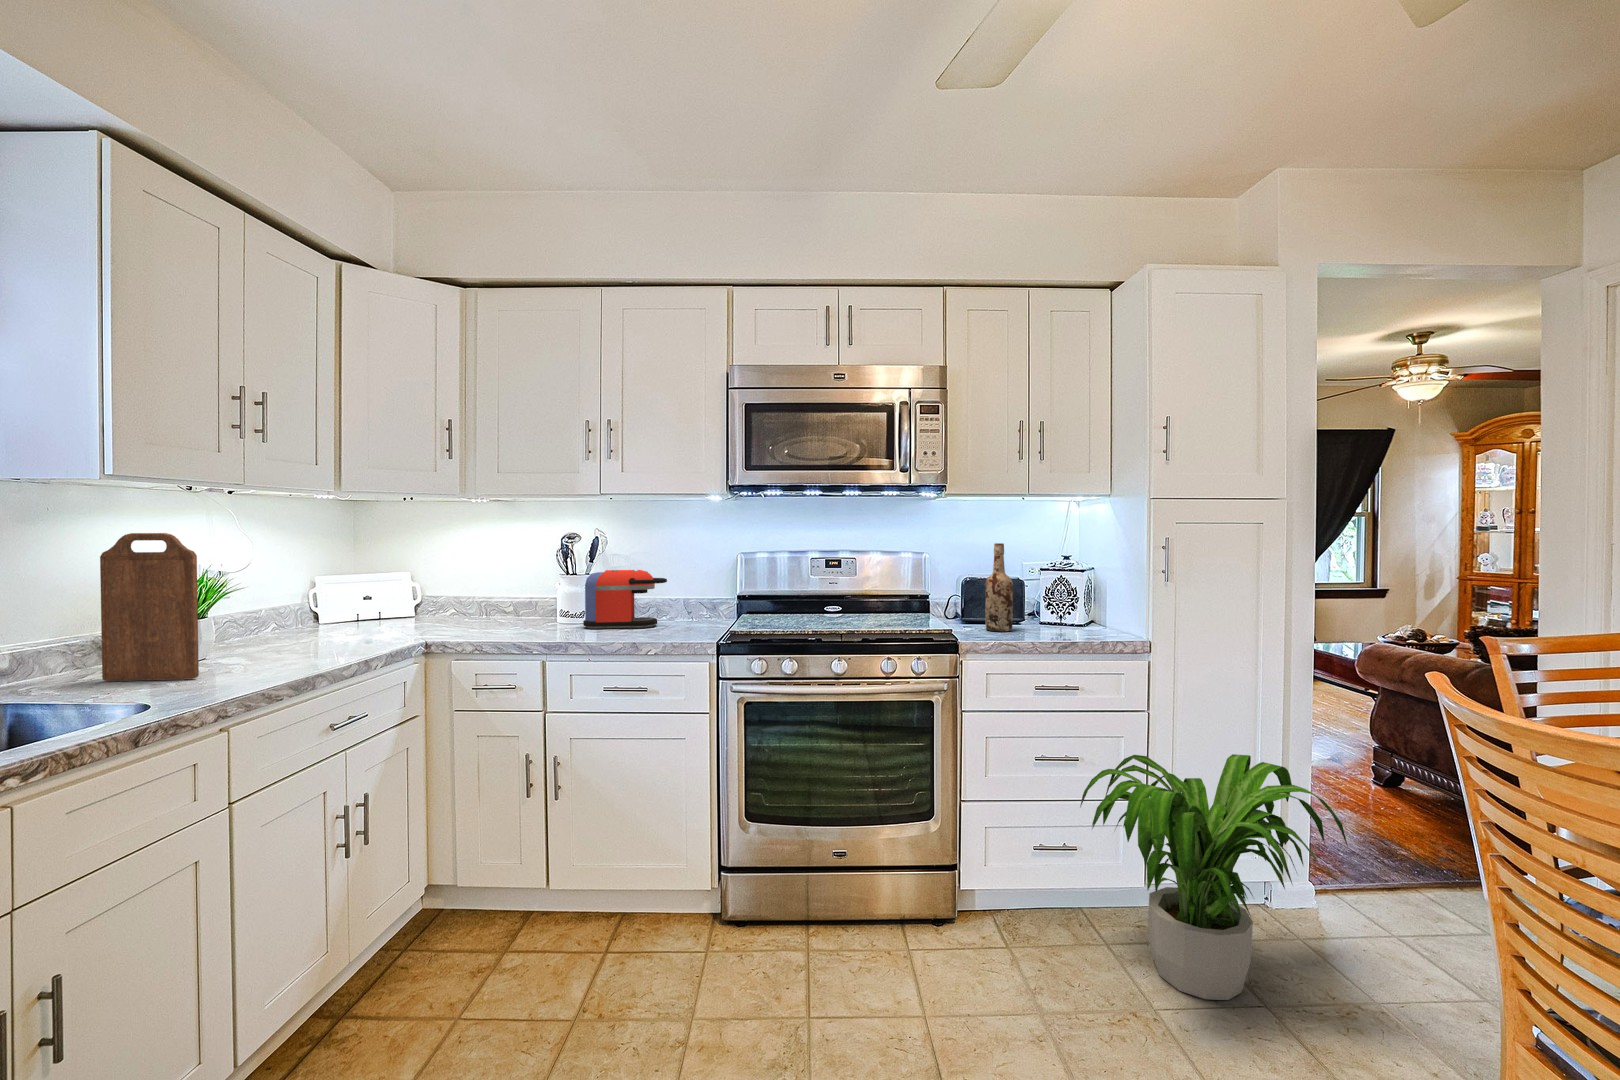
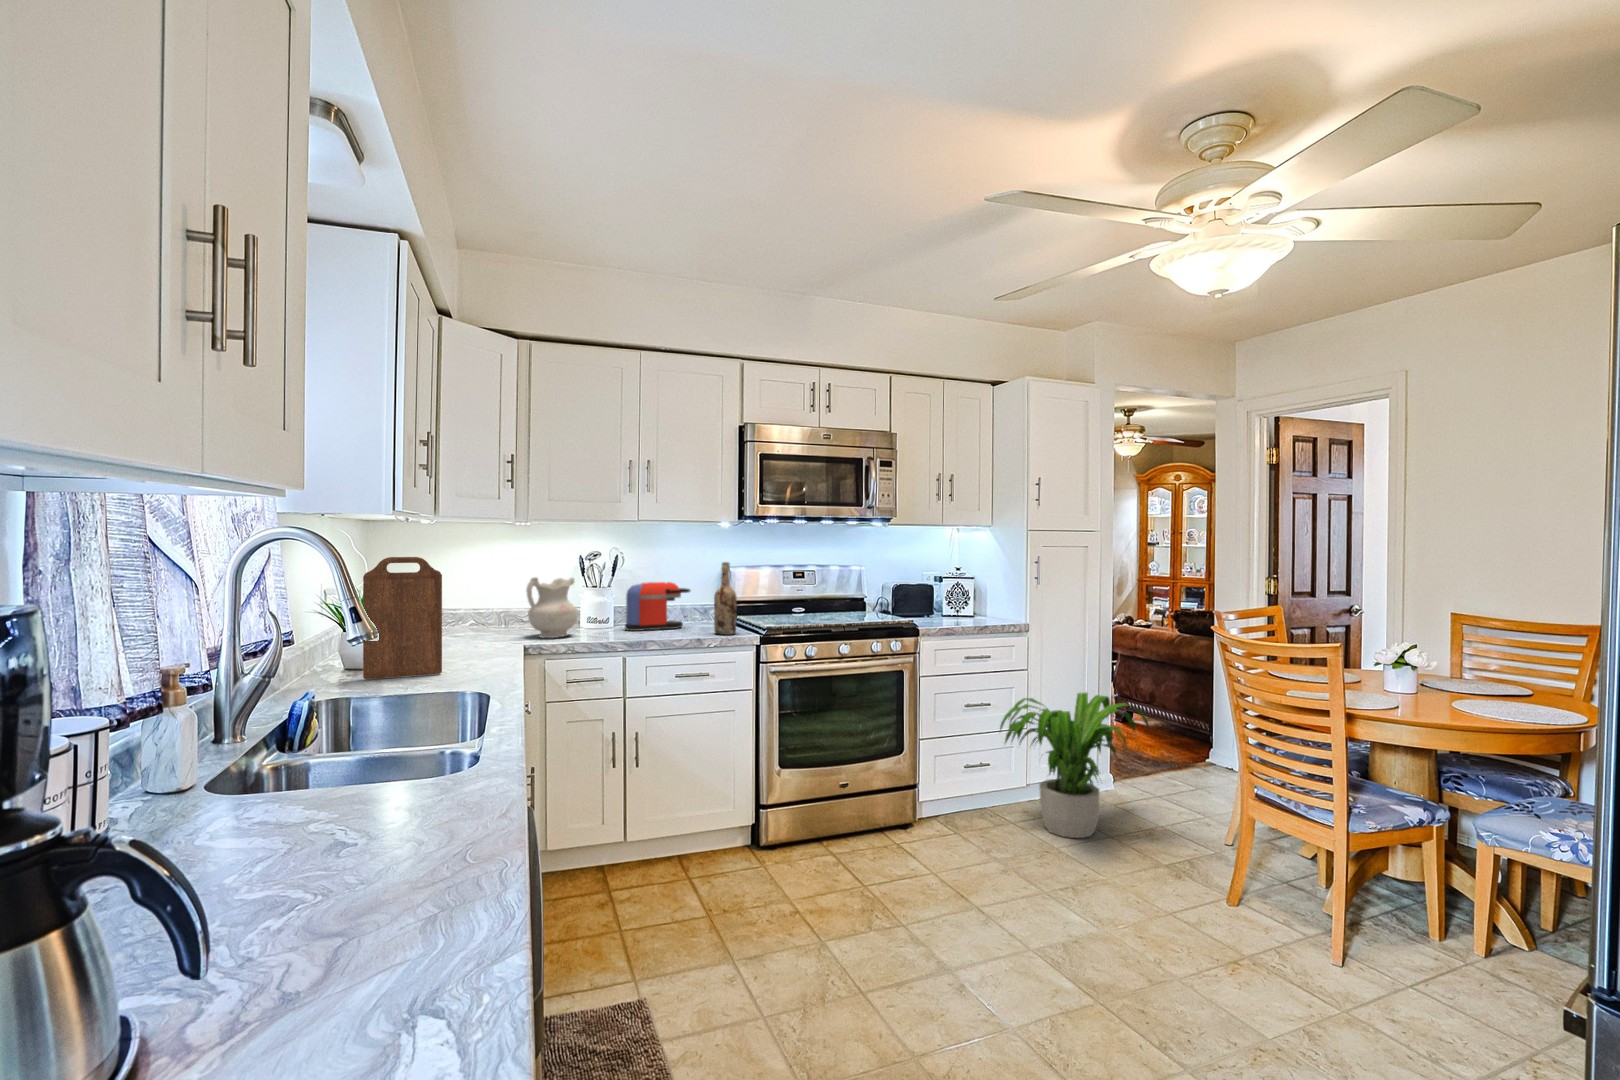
wine bottle: present [985,543,1013,631] -> present [714,562,737,635]
ceramic pitcher: none [447,562,517,634] -> present [526,577,578,638]

